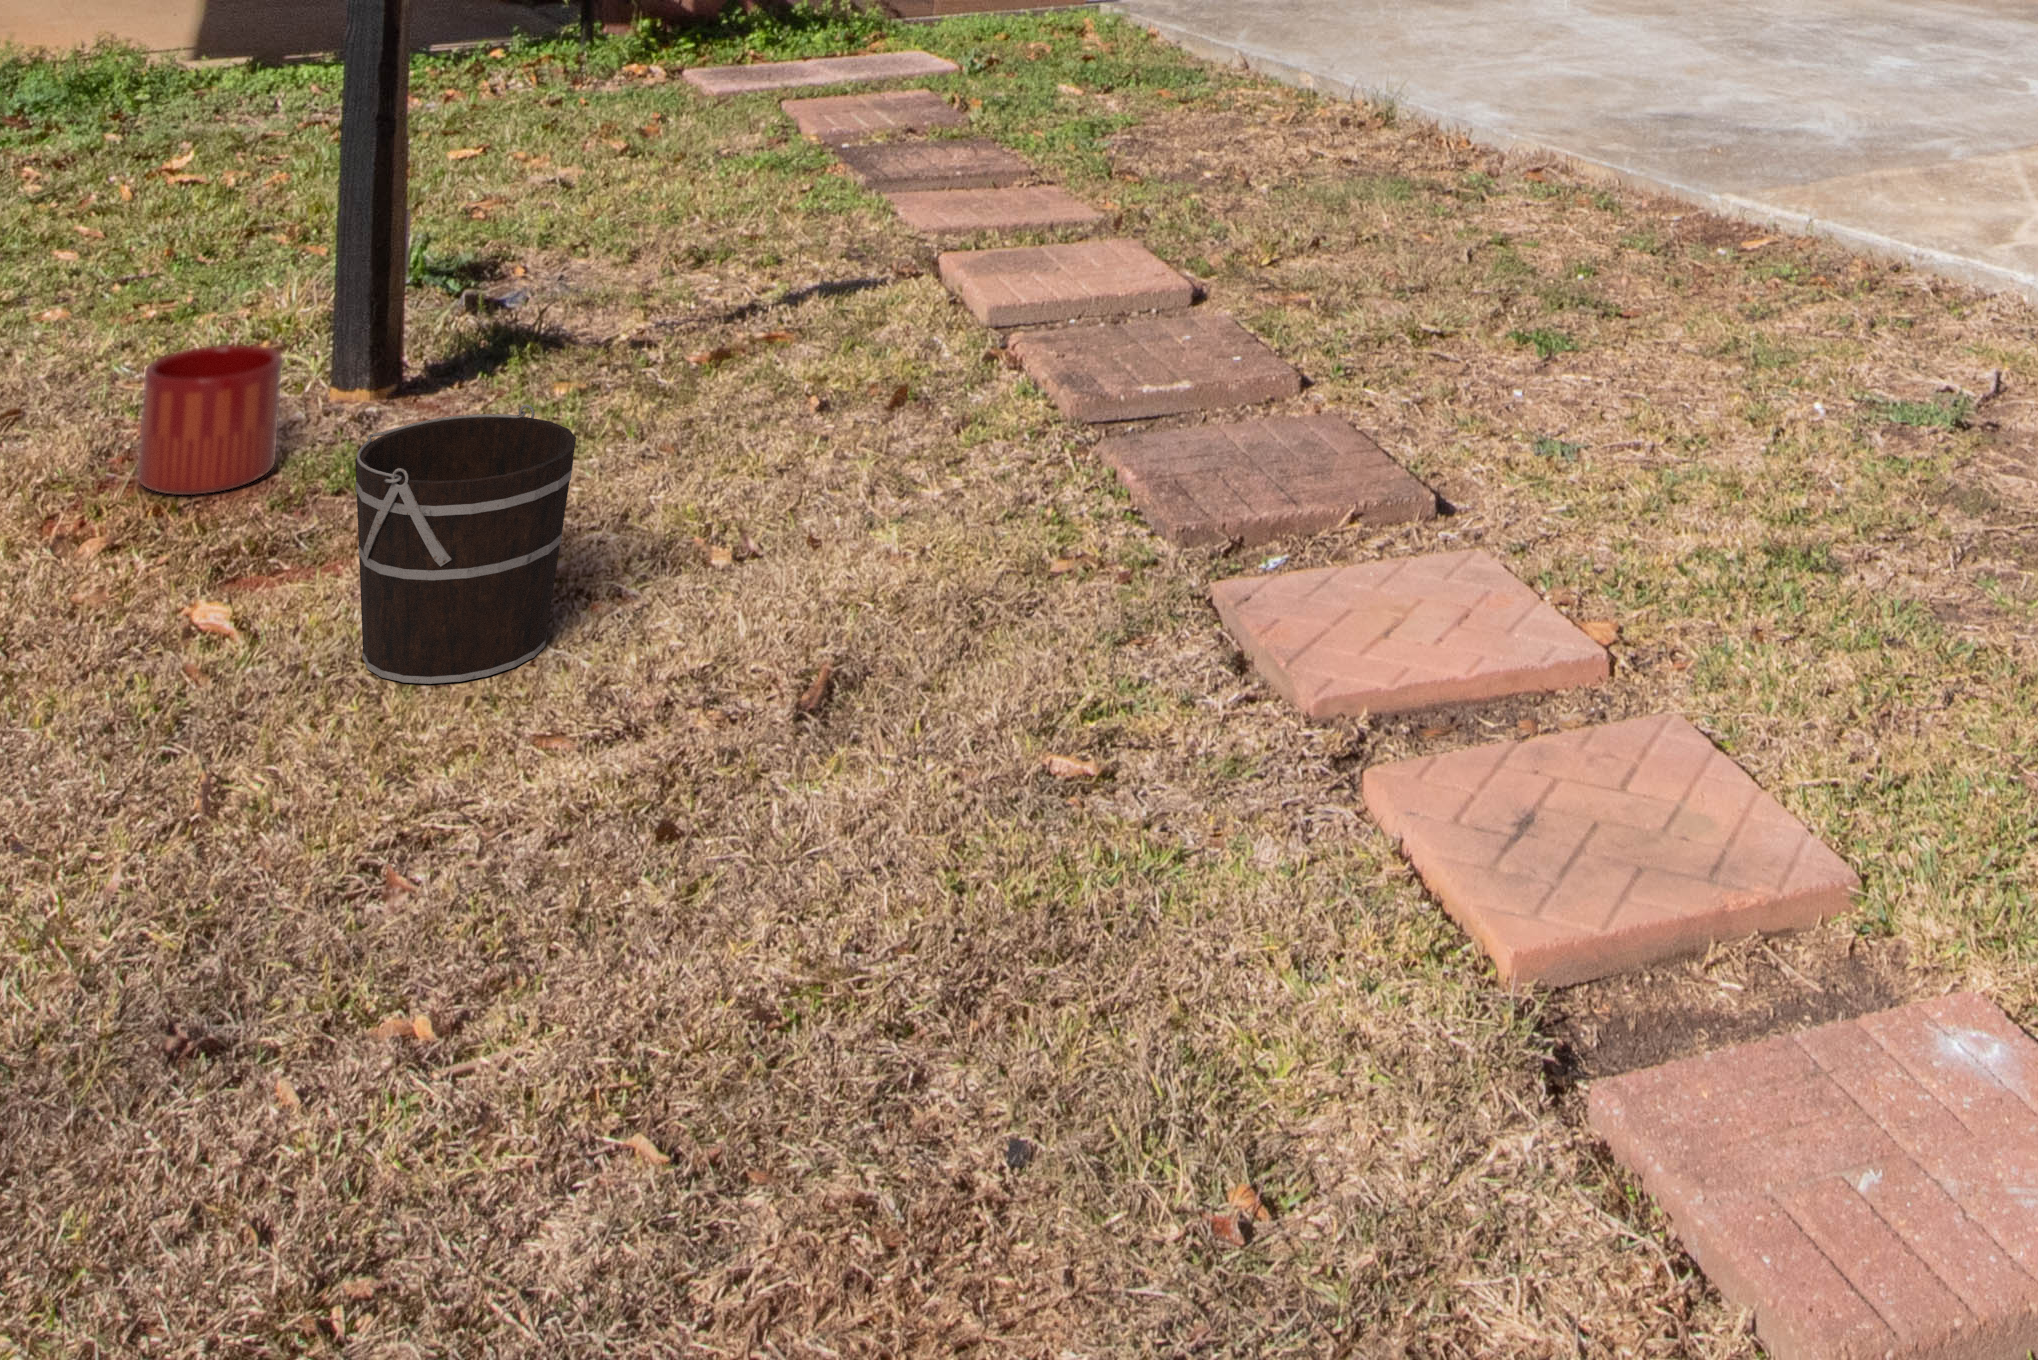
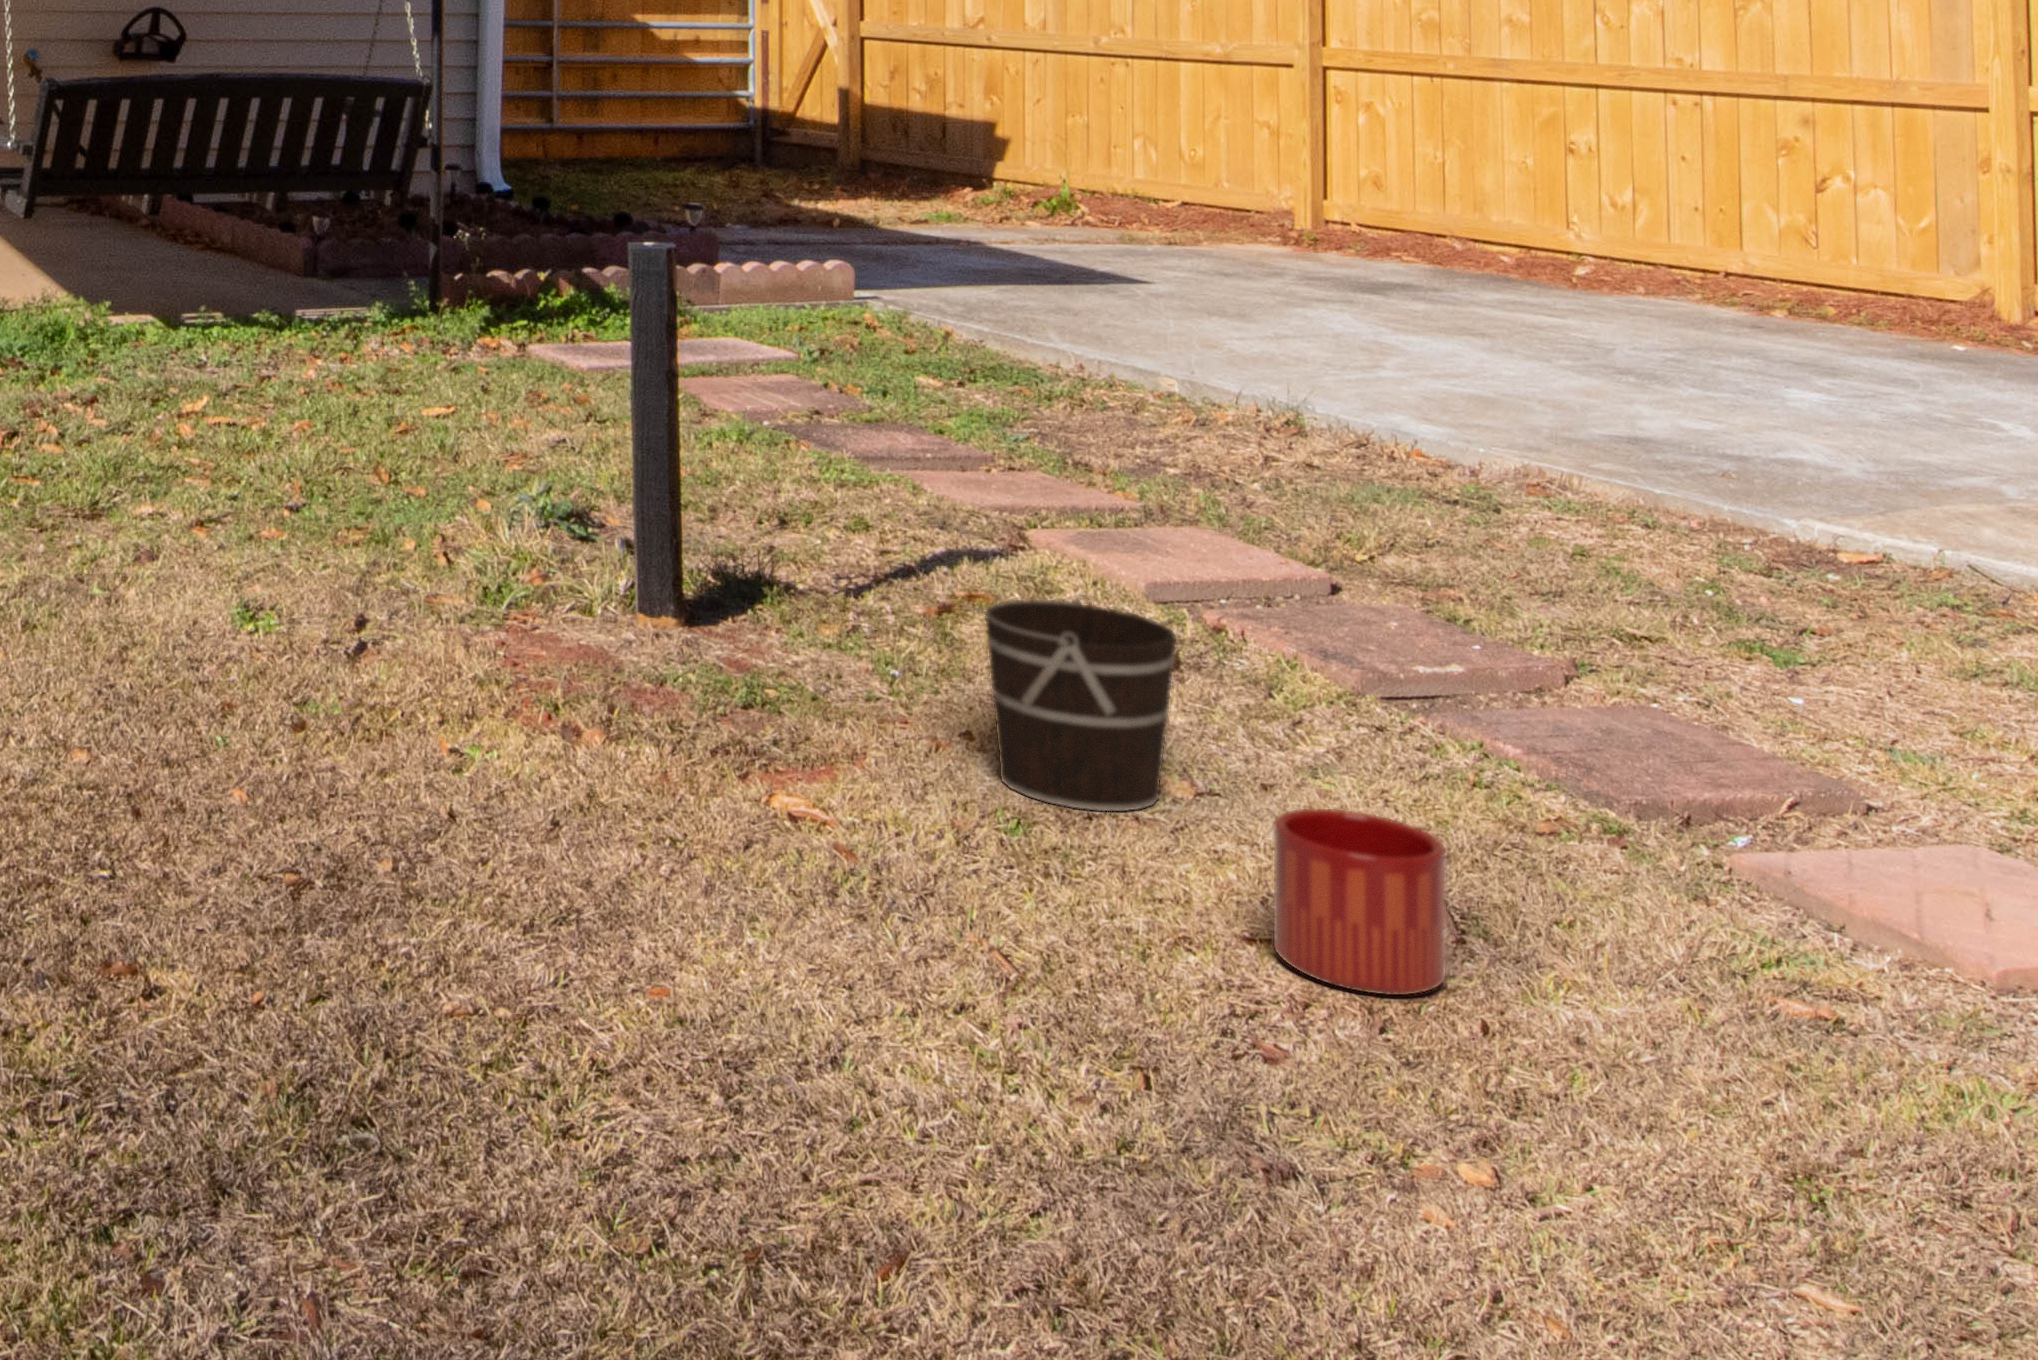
planter: present [137,345,282,495] -> present [1274,809,1446,995]

